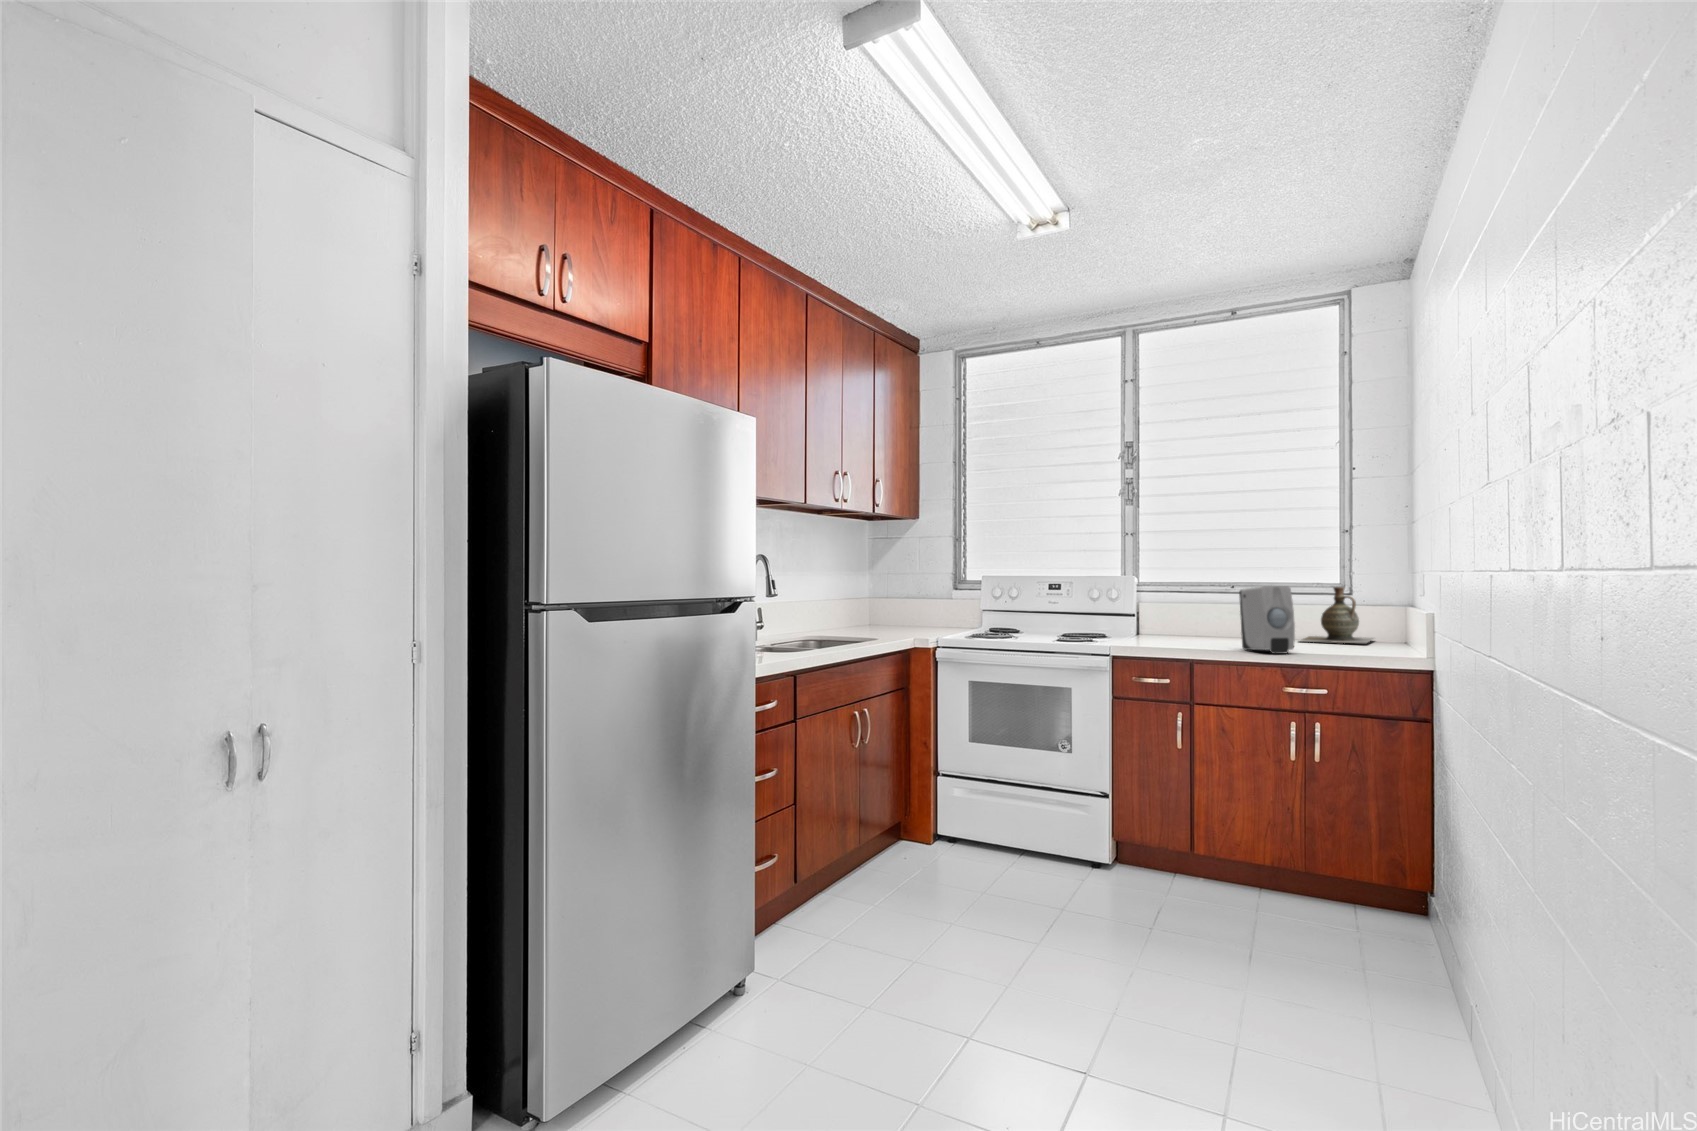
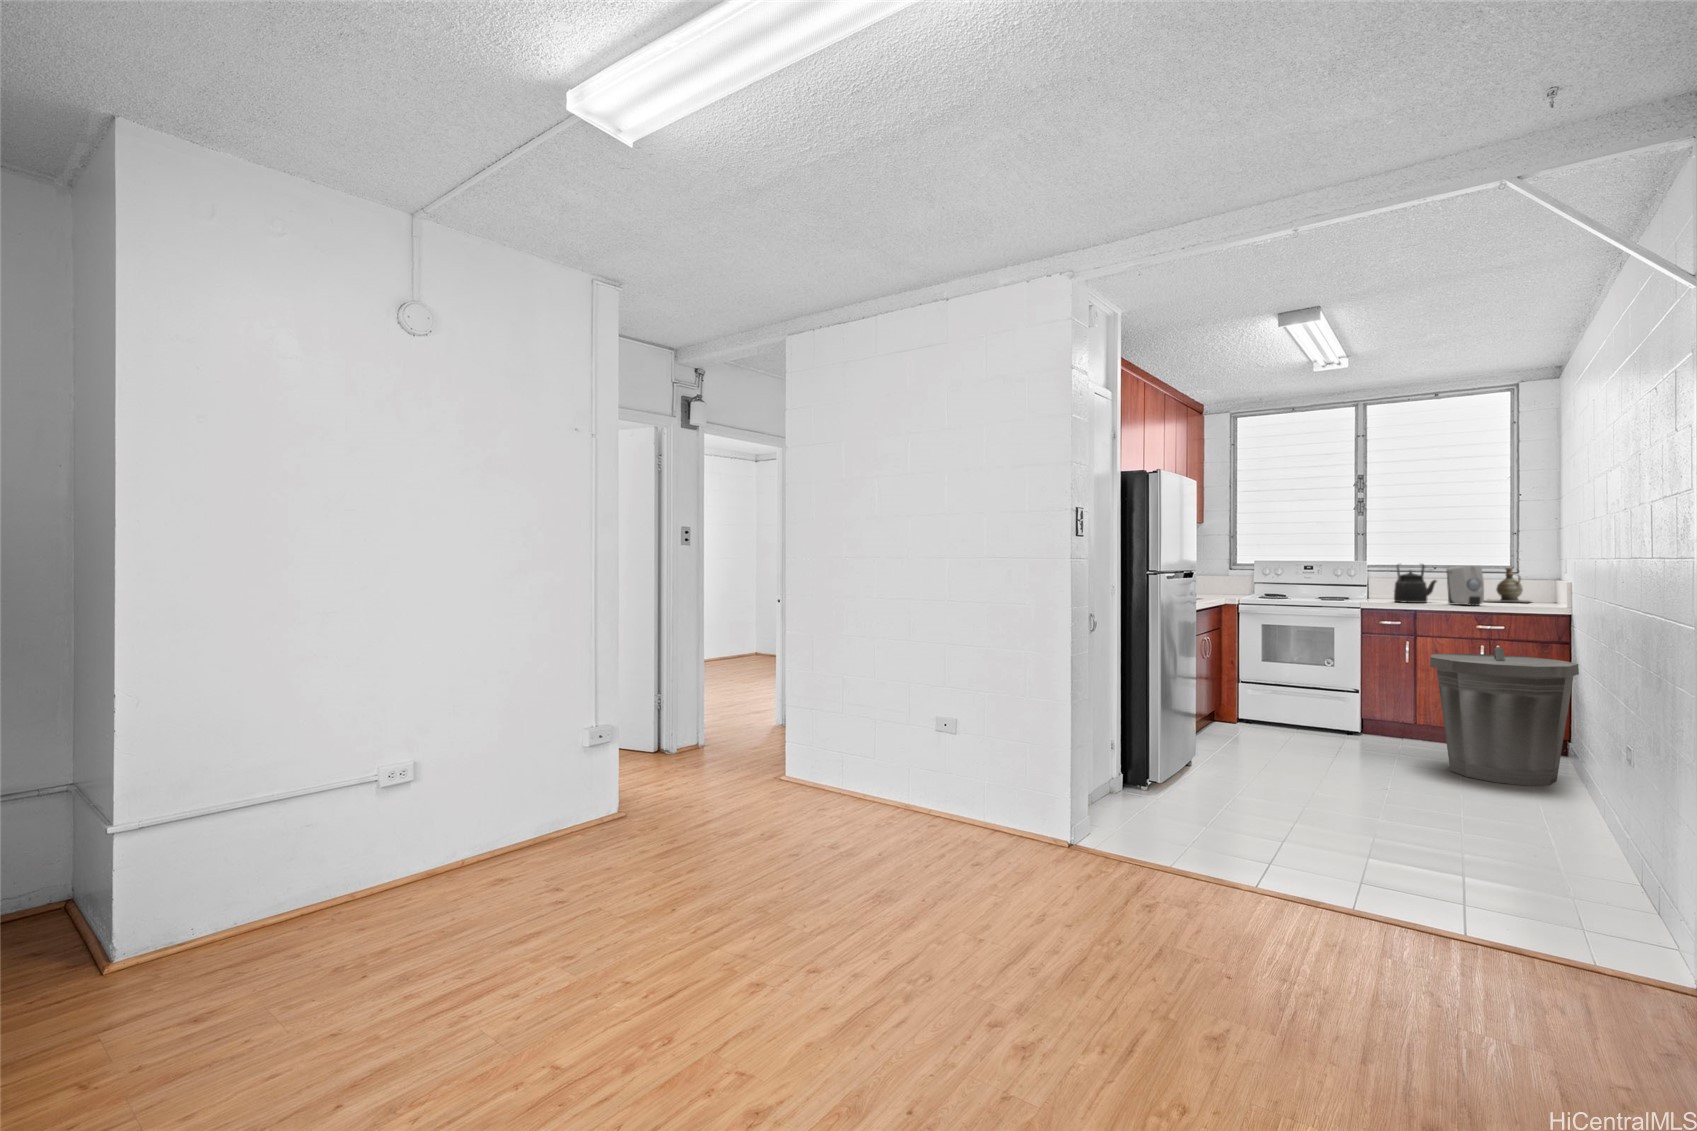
kettle: none [1166,581,1232,646] -> present [1394,564,1437,603]
trash can: none [1184,744,1446,1041] -> present [1430,647,1579,786]

